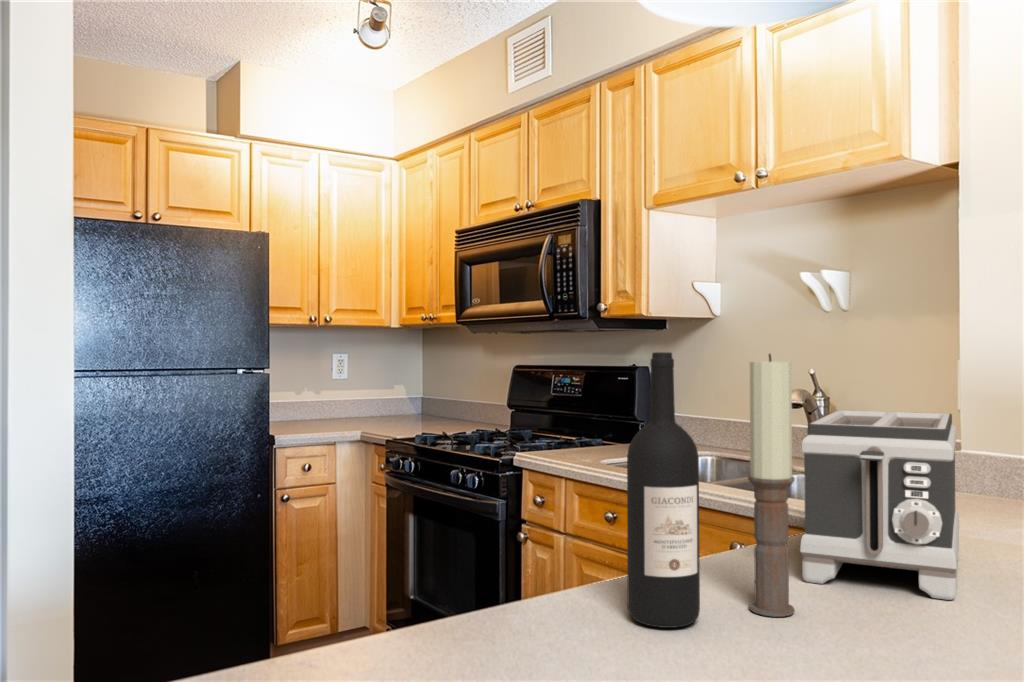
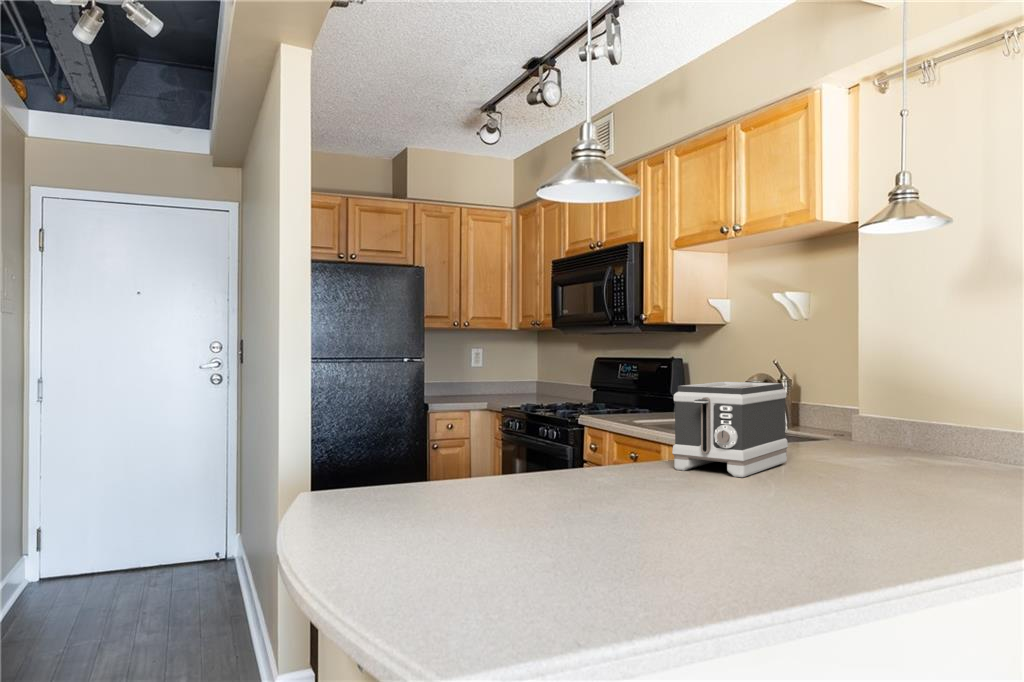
wine bottle: present [627,352,700,628] -> none [564,348,599,478]
candle: present [748,354,795,617] -> none [629,348,651,478]

